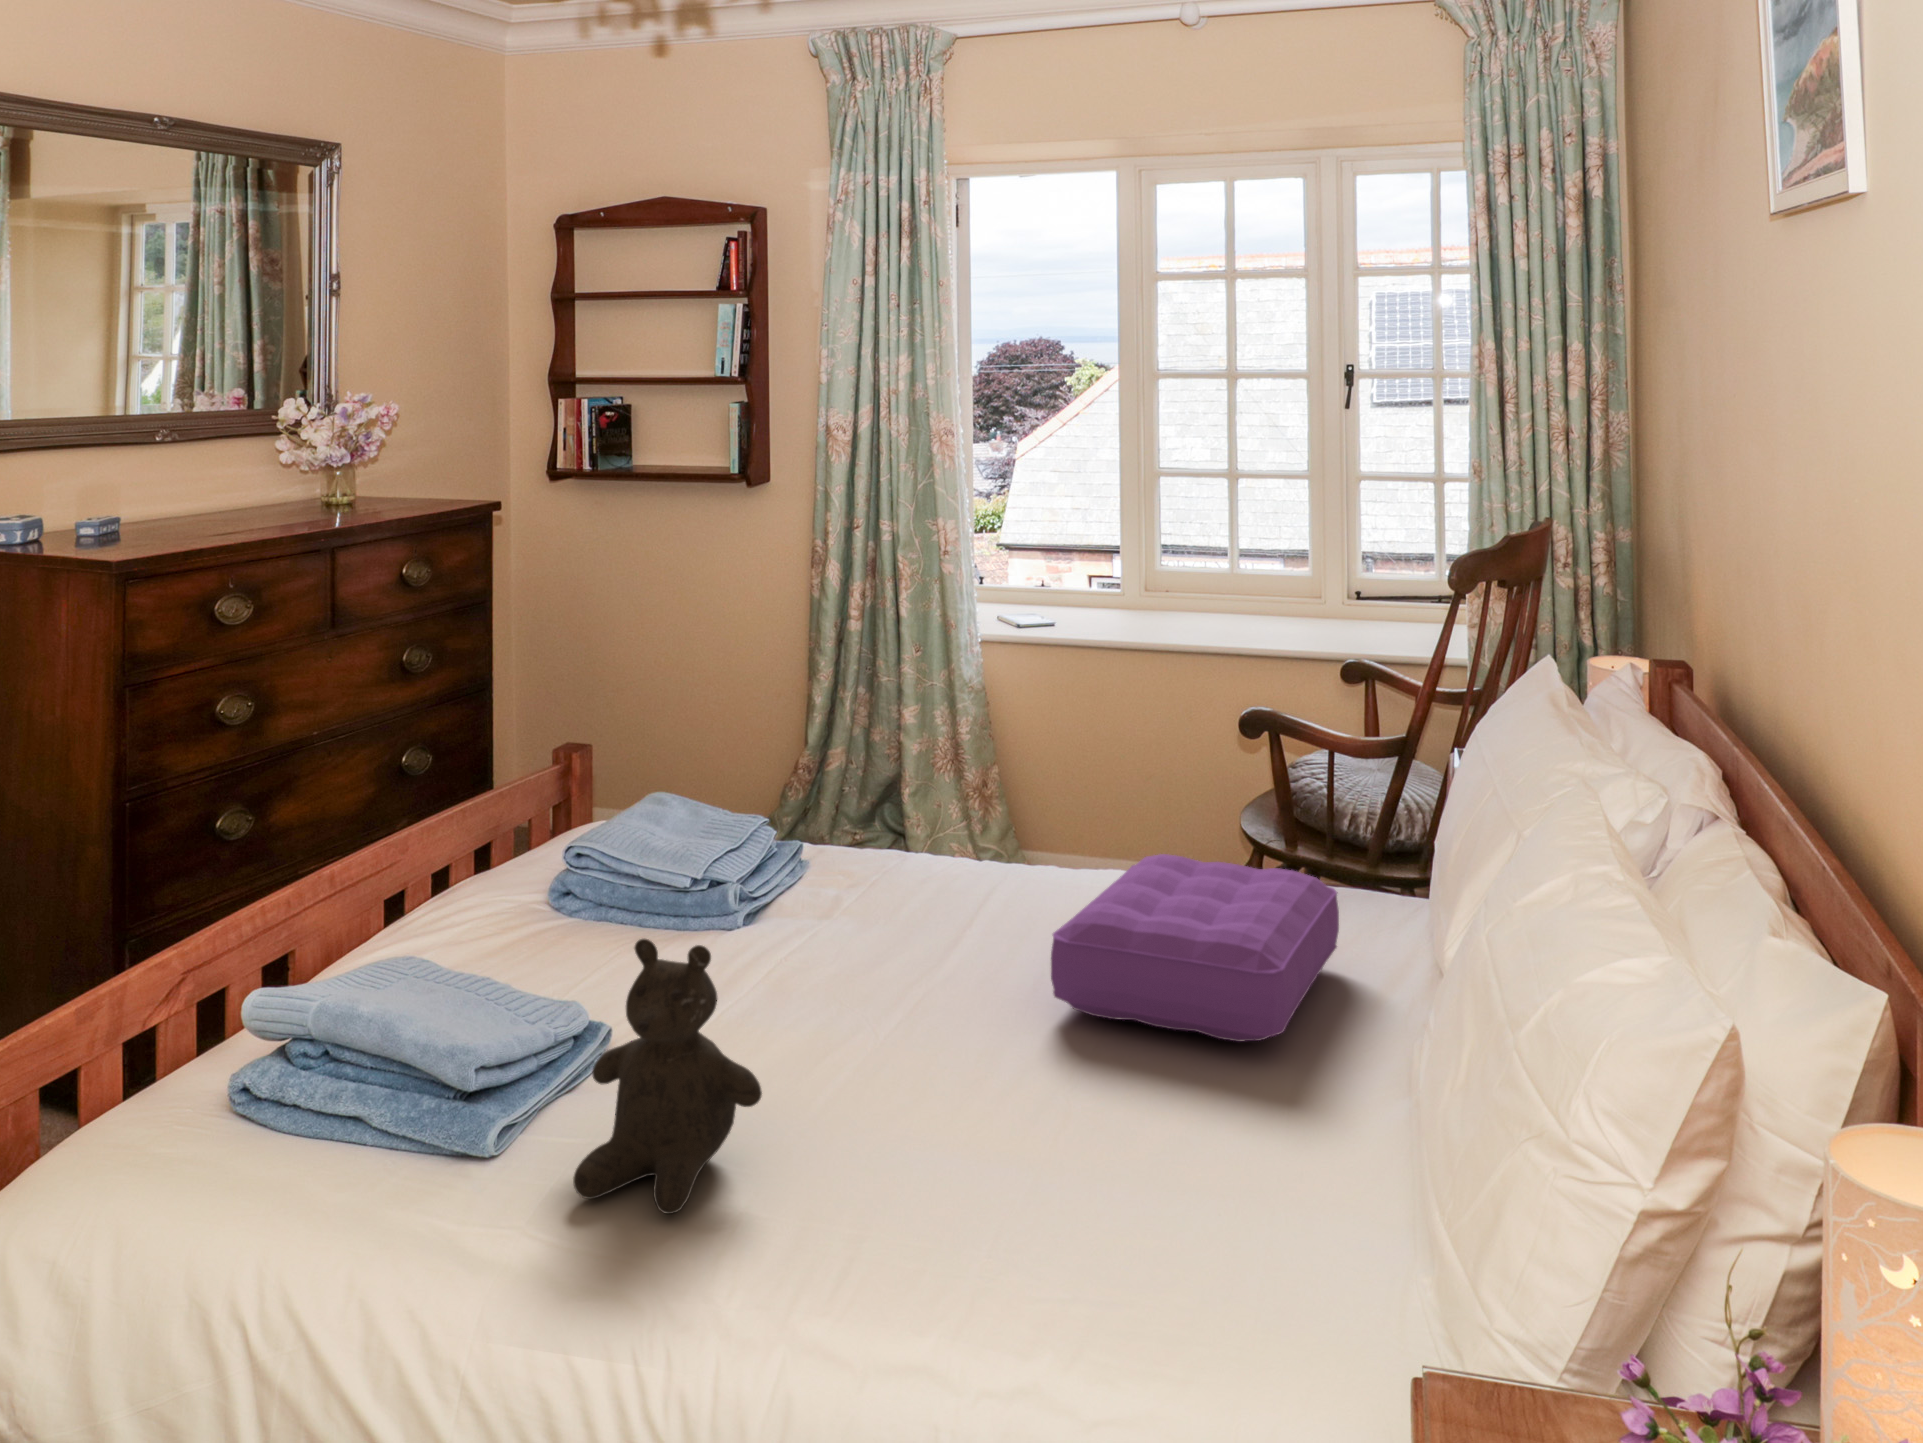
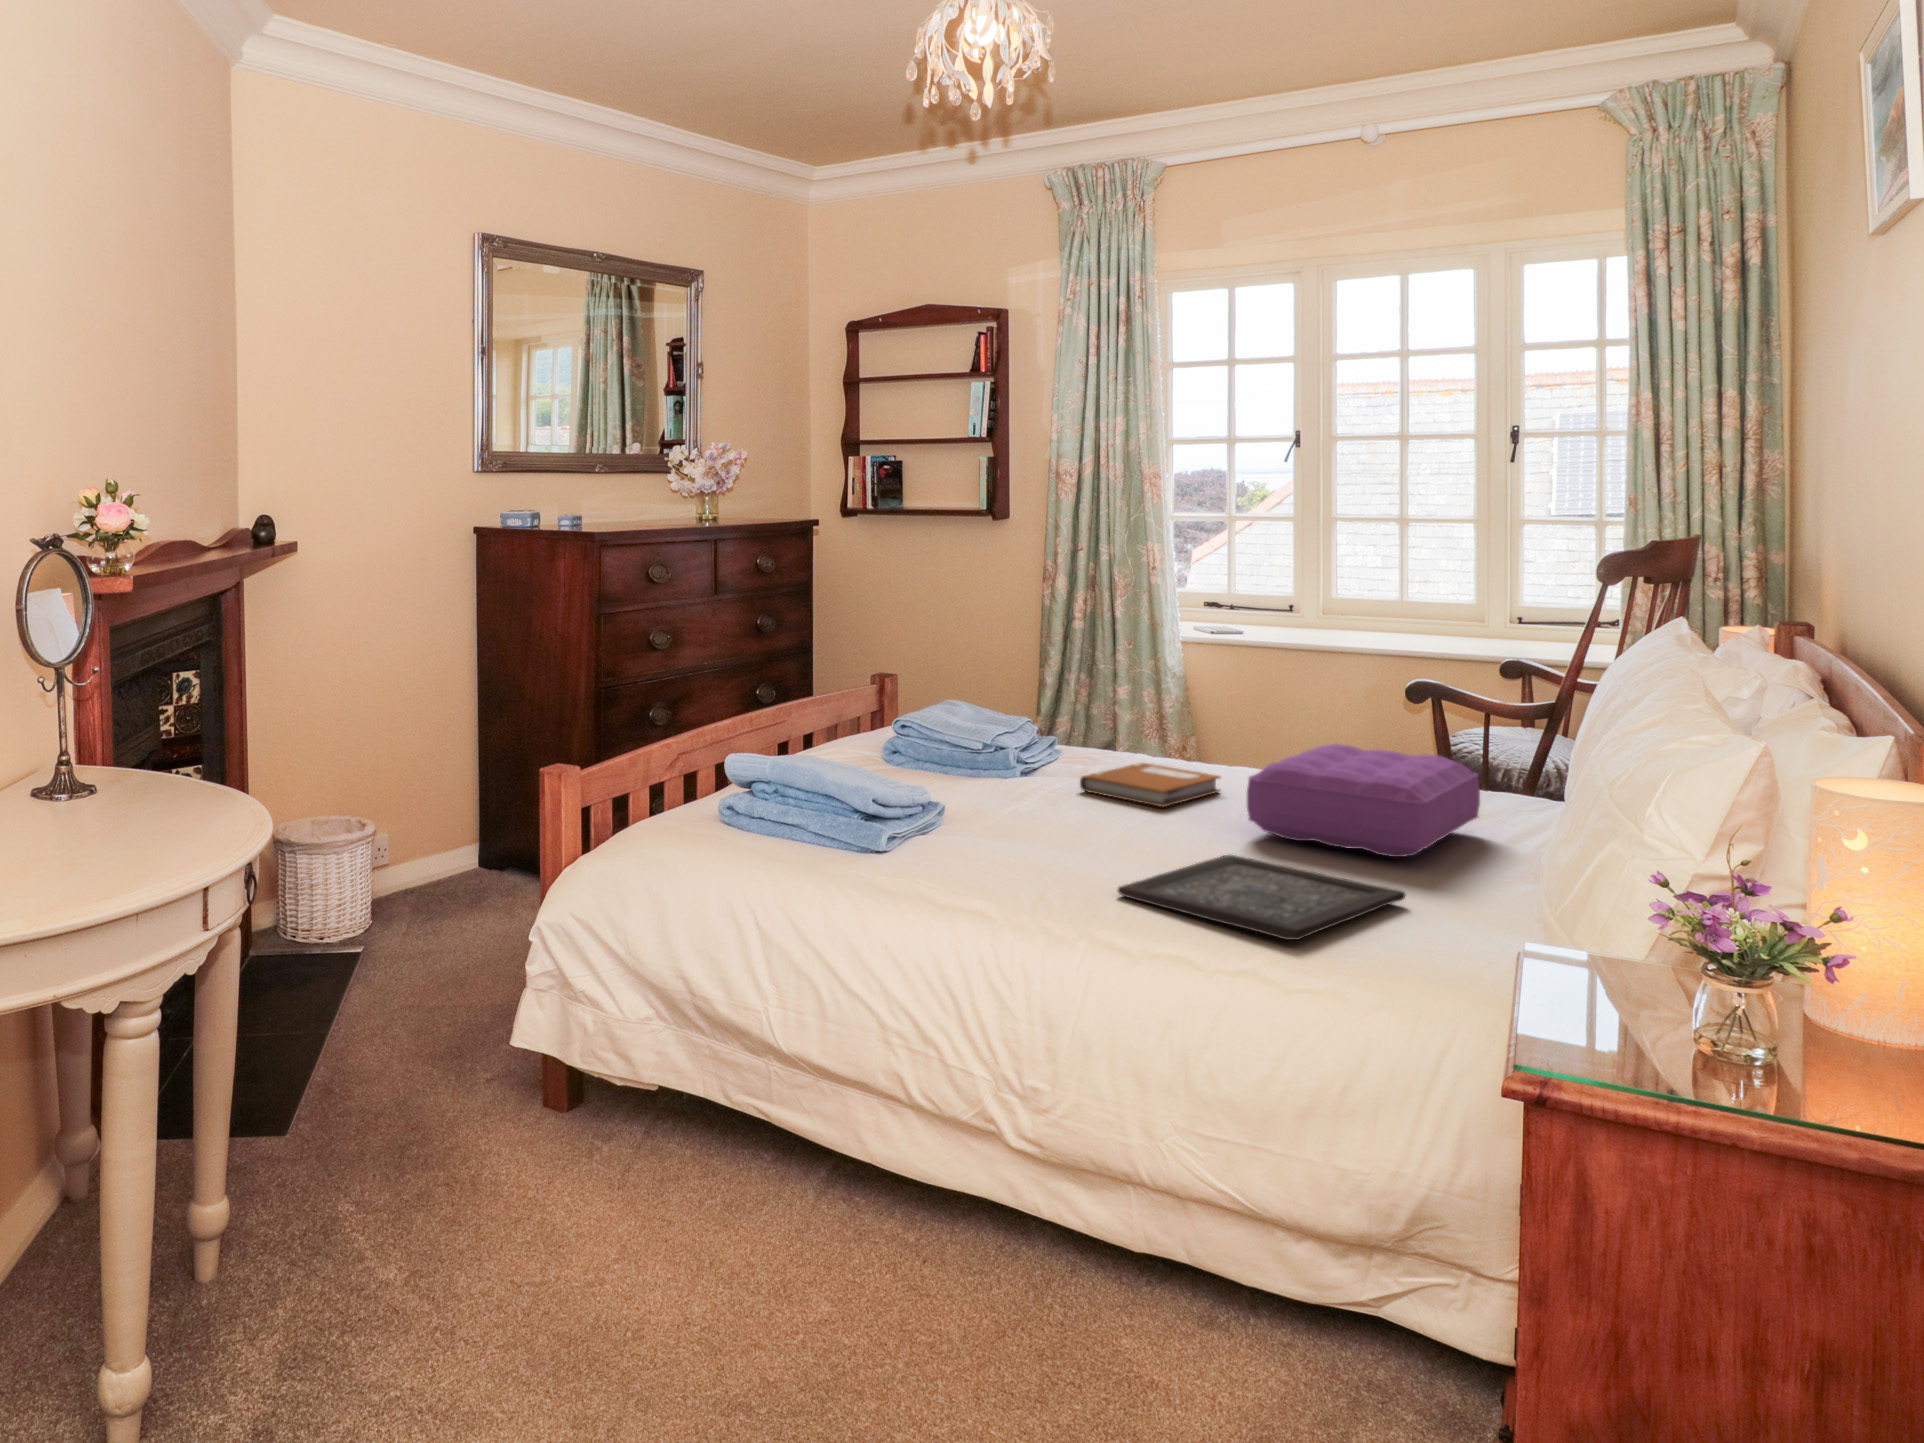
notebook: none [831,877,1020,965] -> present [1080,763,1220,807]
teddy bear: present [573,939,762,1214] -> none [934,727,1051,885]
tray: none [860,1072,1262,1293] -> present [1118,855,1405,940]

